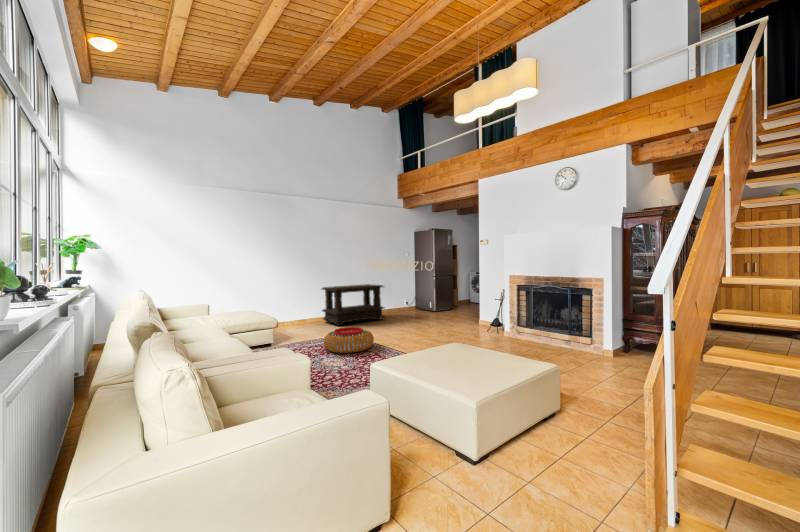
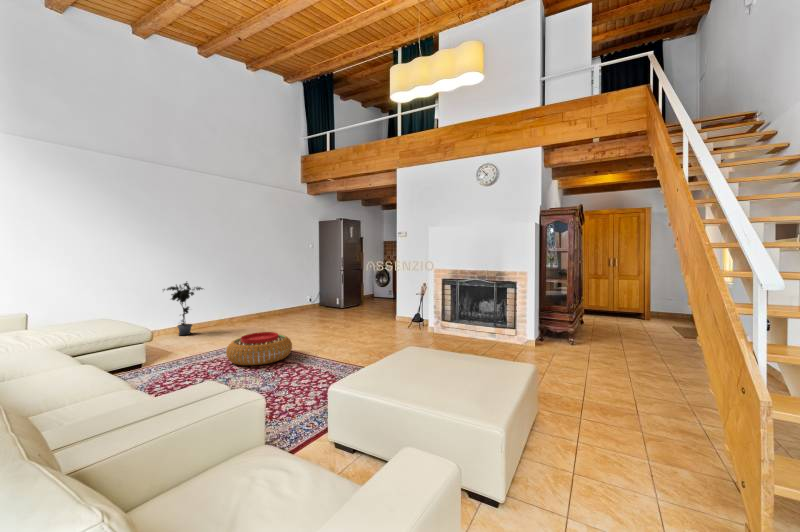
potted plant: none [288,284,318,327] -> present [164,281,203,335]
coffee table: present [322,284,384,325] -> none [207,280,291,331]

